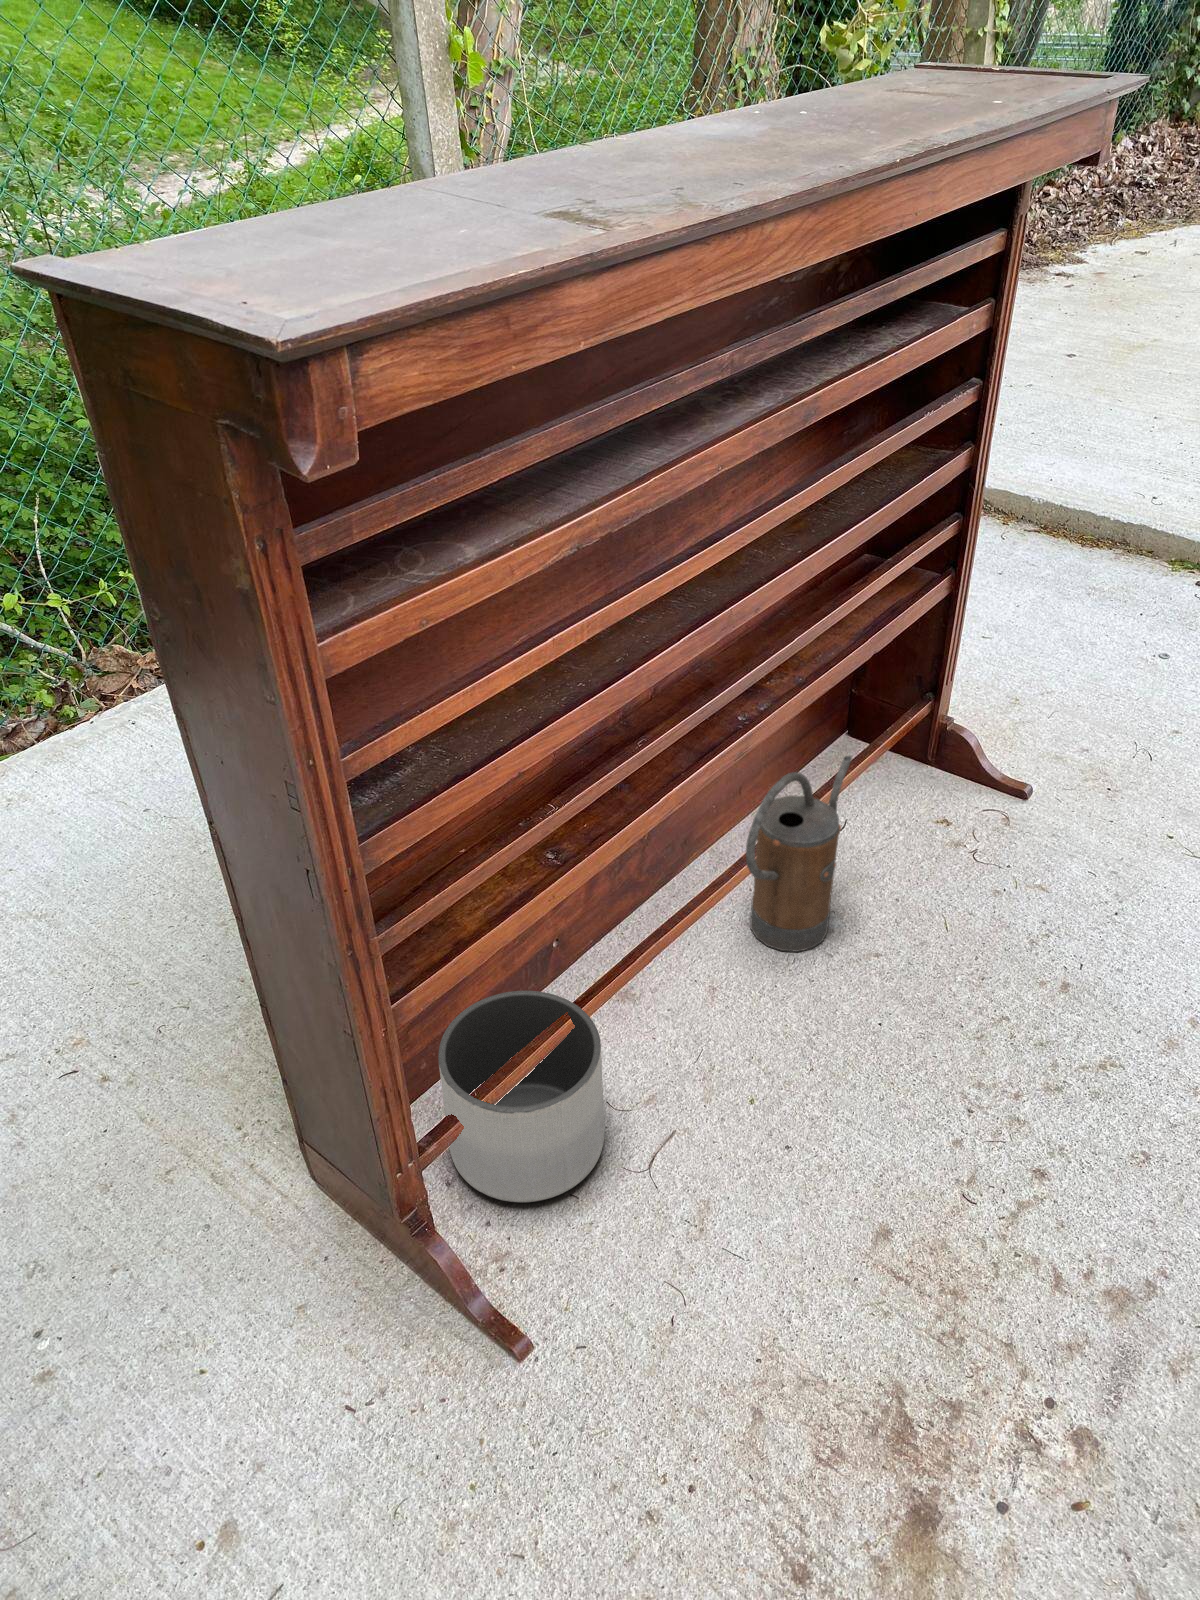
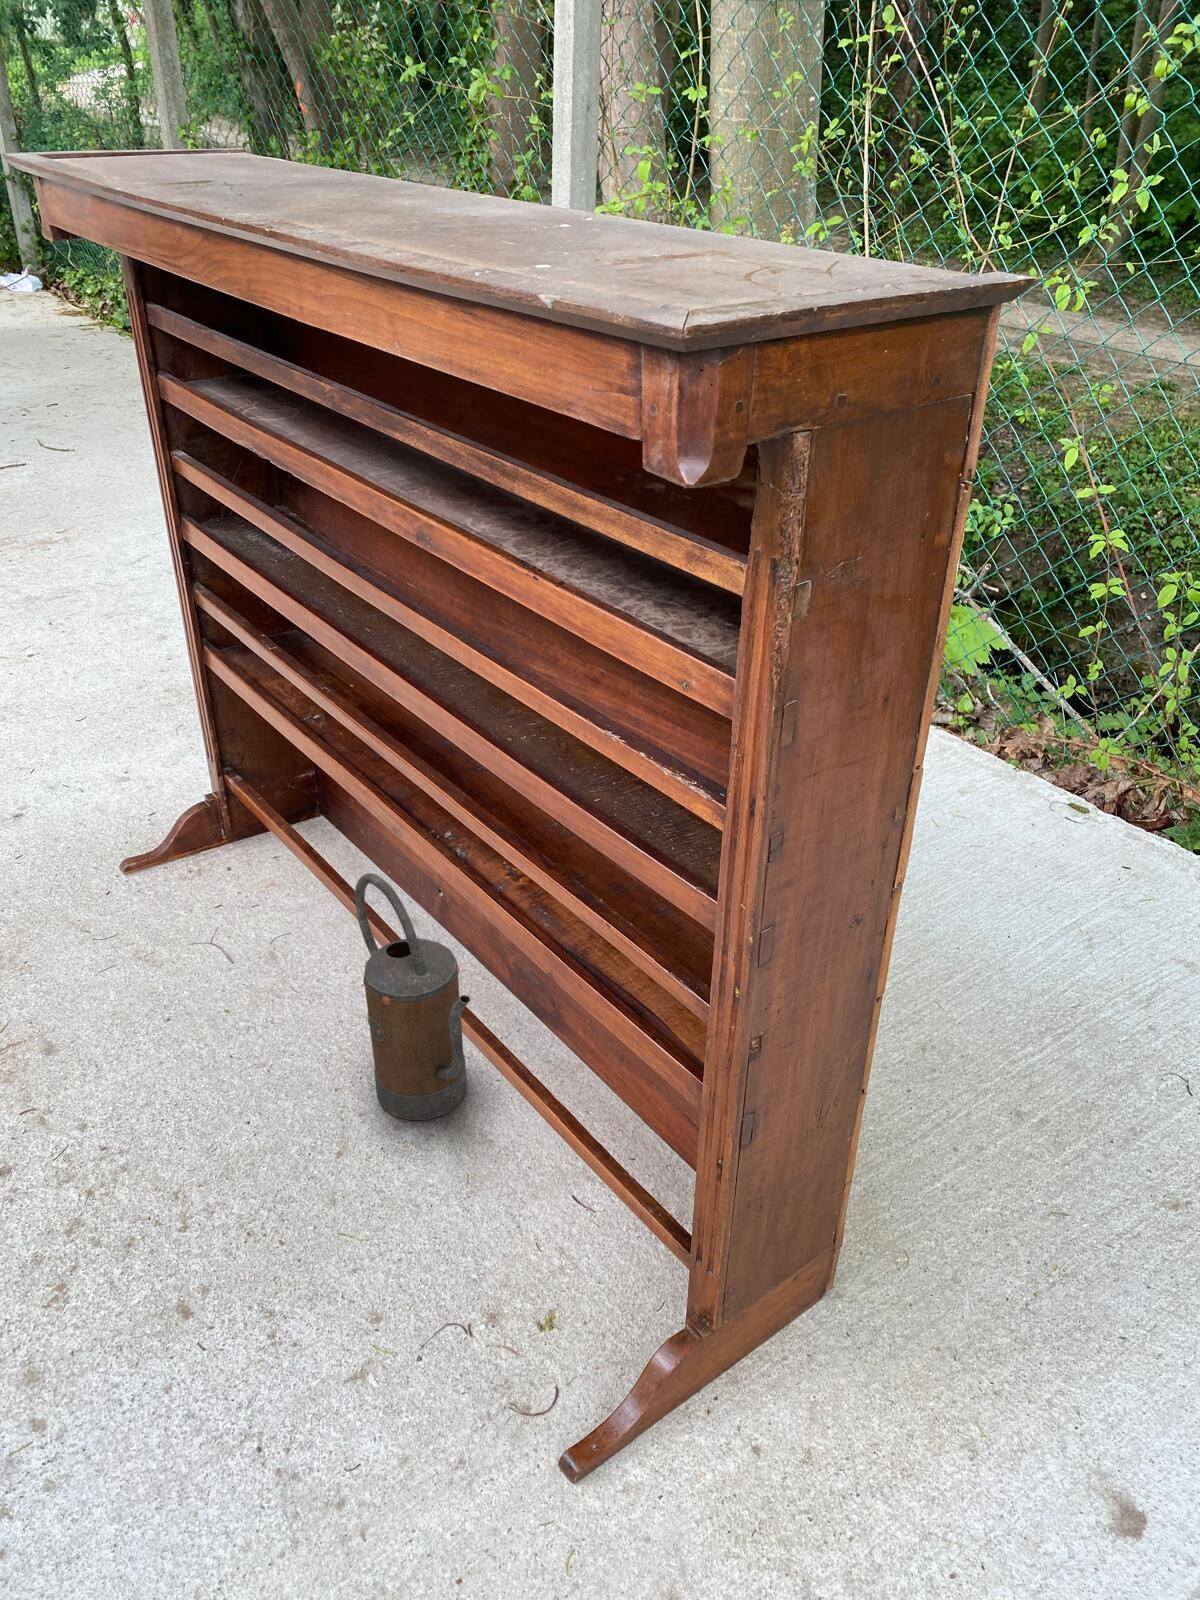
planter: present [438,991,605,1202] -> none [196,770,332,919]

